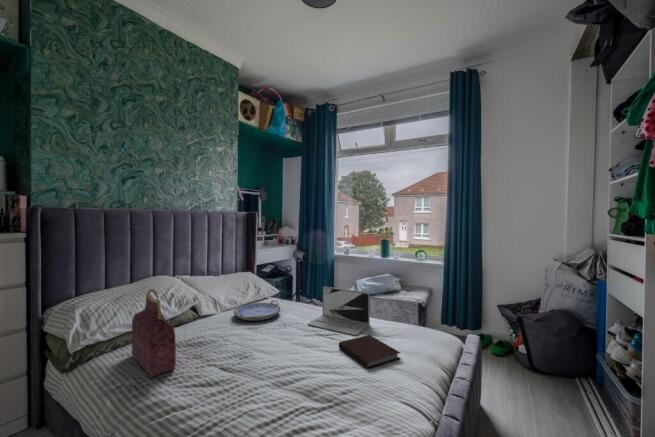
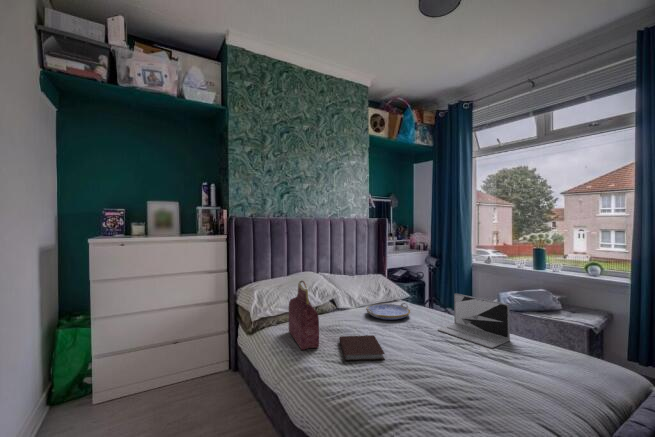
notebook: present [339,335,400,369] -> present [339,335,385,361]

